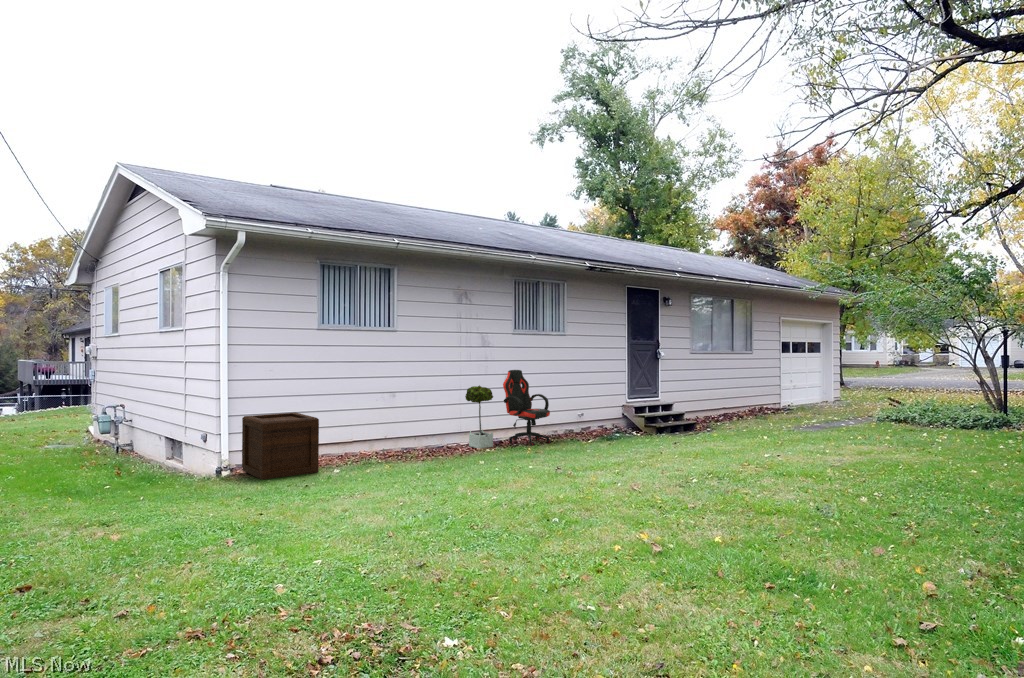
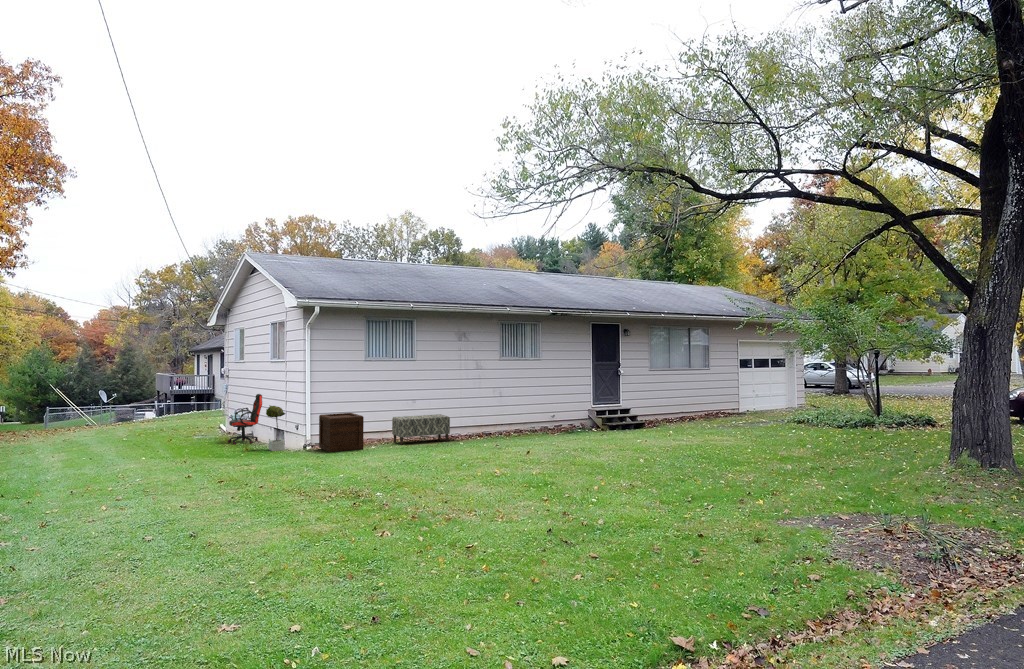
chair: present [503,370,551,446] -> present [228,394,262,445]
potted tree: present [465,385,493,448] -> present [266,406,285,451]
bench: none [360,414,450,463] -> present [392,414,450,445]

